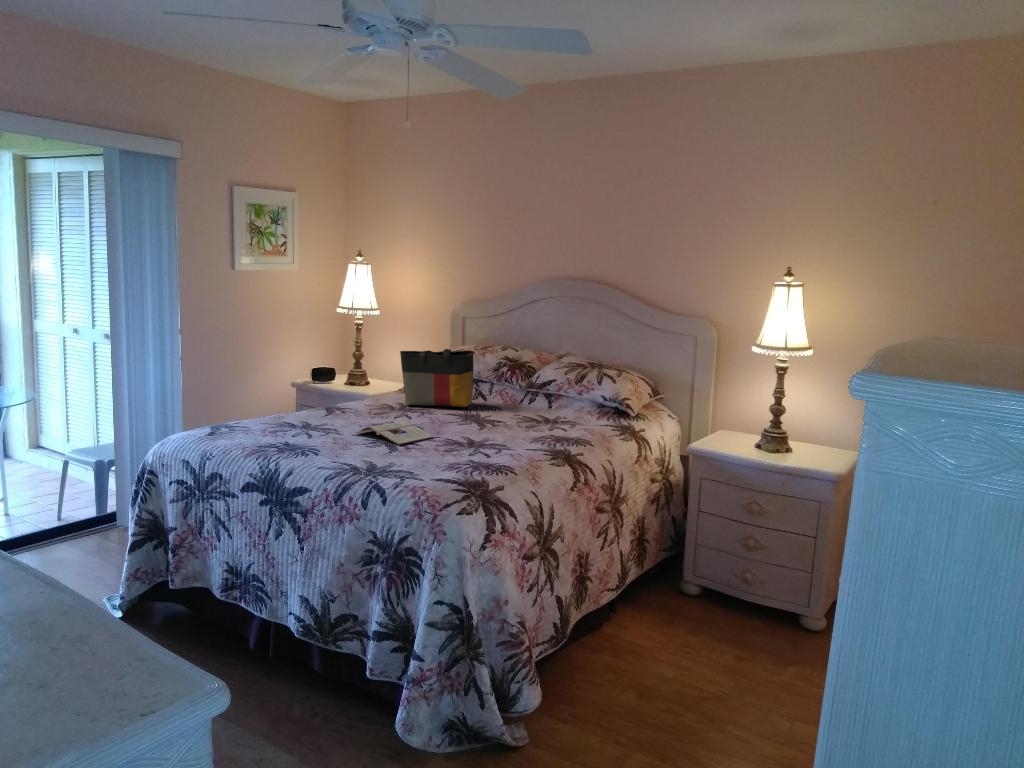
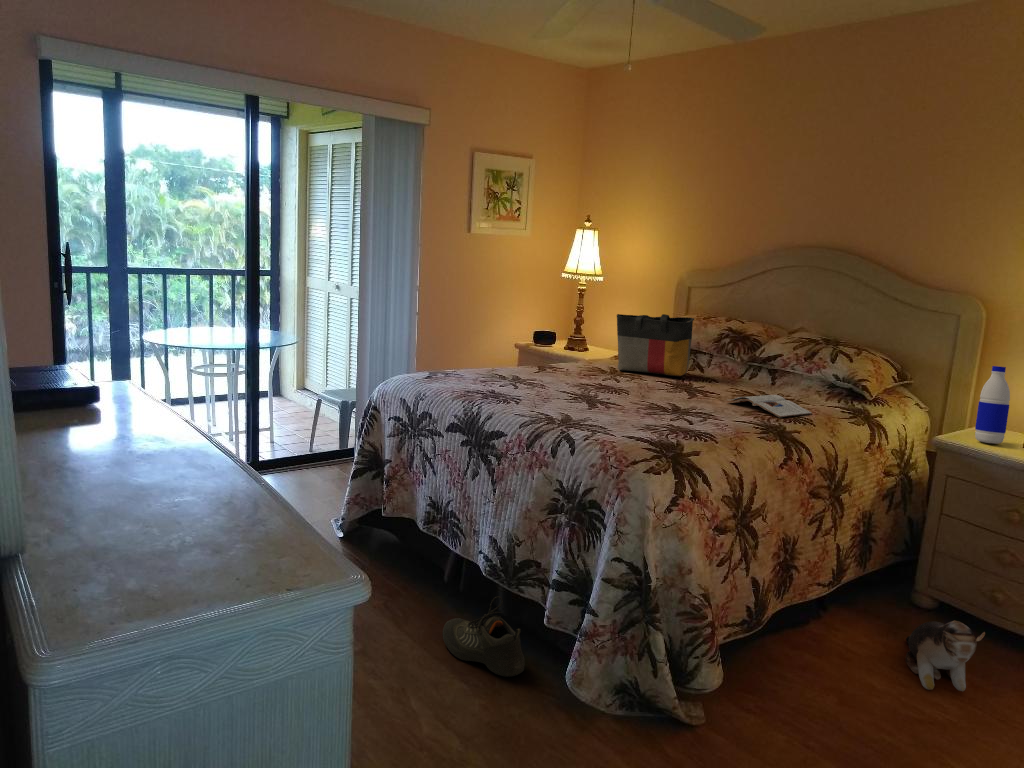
water bottle: none [718,380,742,446] -> present [975,366,1010,444]
magazine: present [356,421,434,445] -> present [727,395,812,417]
plush toy: none [682,605,747,669] -> present [906,620,985,691]
shoe: none [258,656,350,738] -> present [443,596,525,677]

